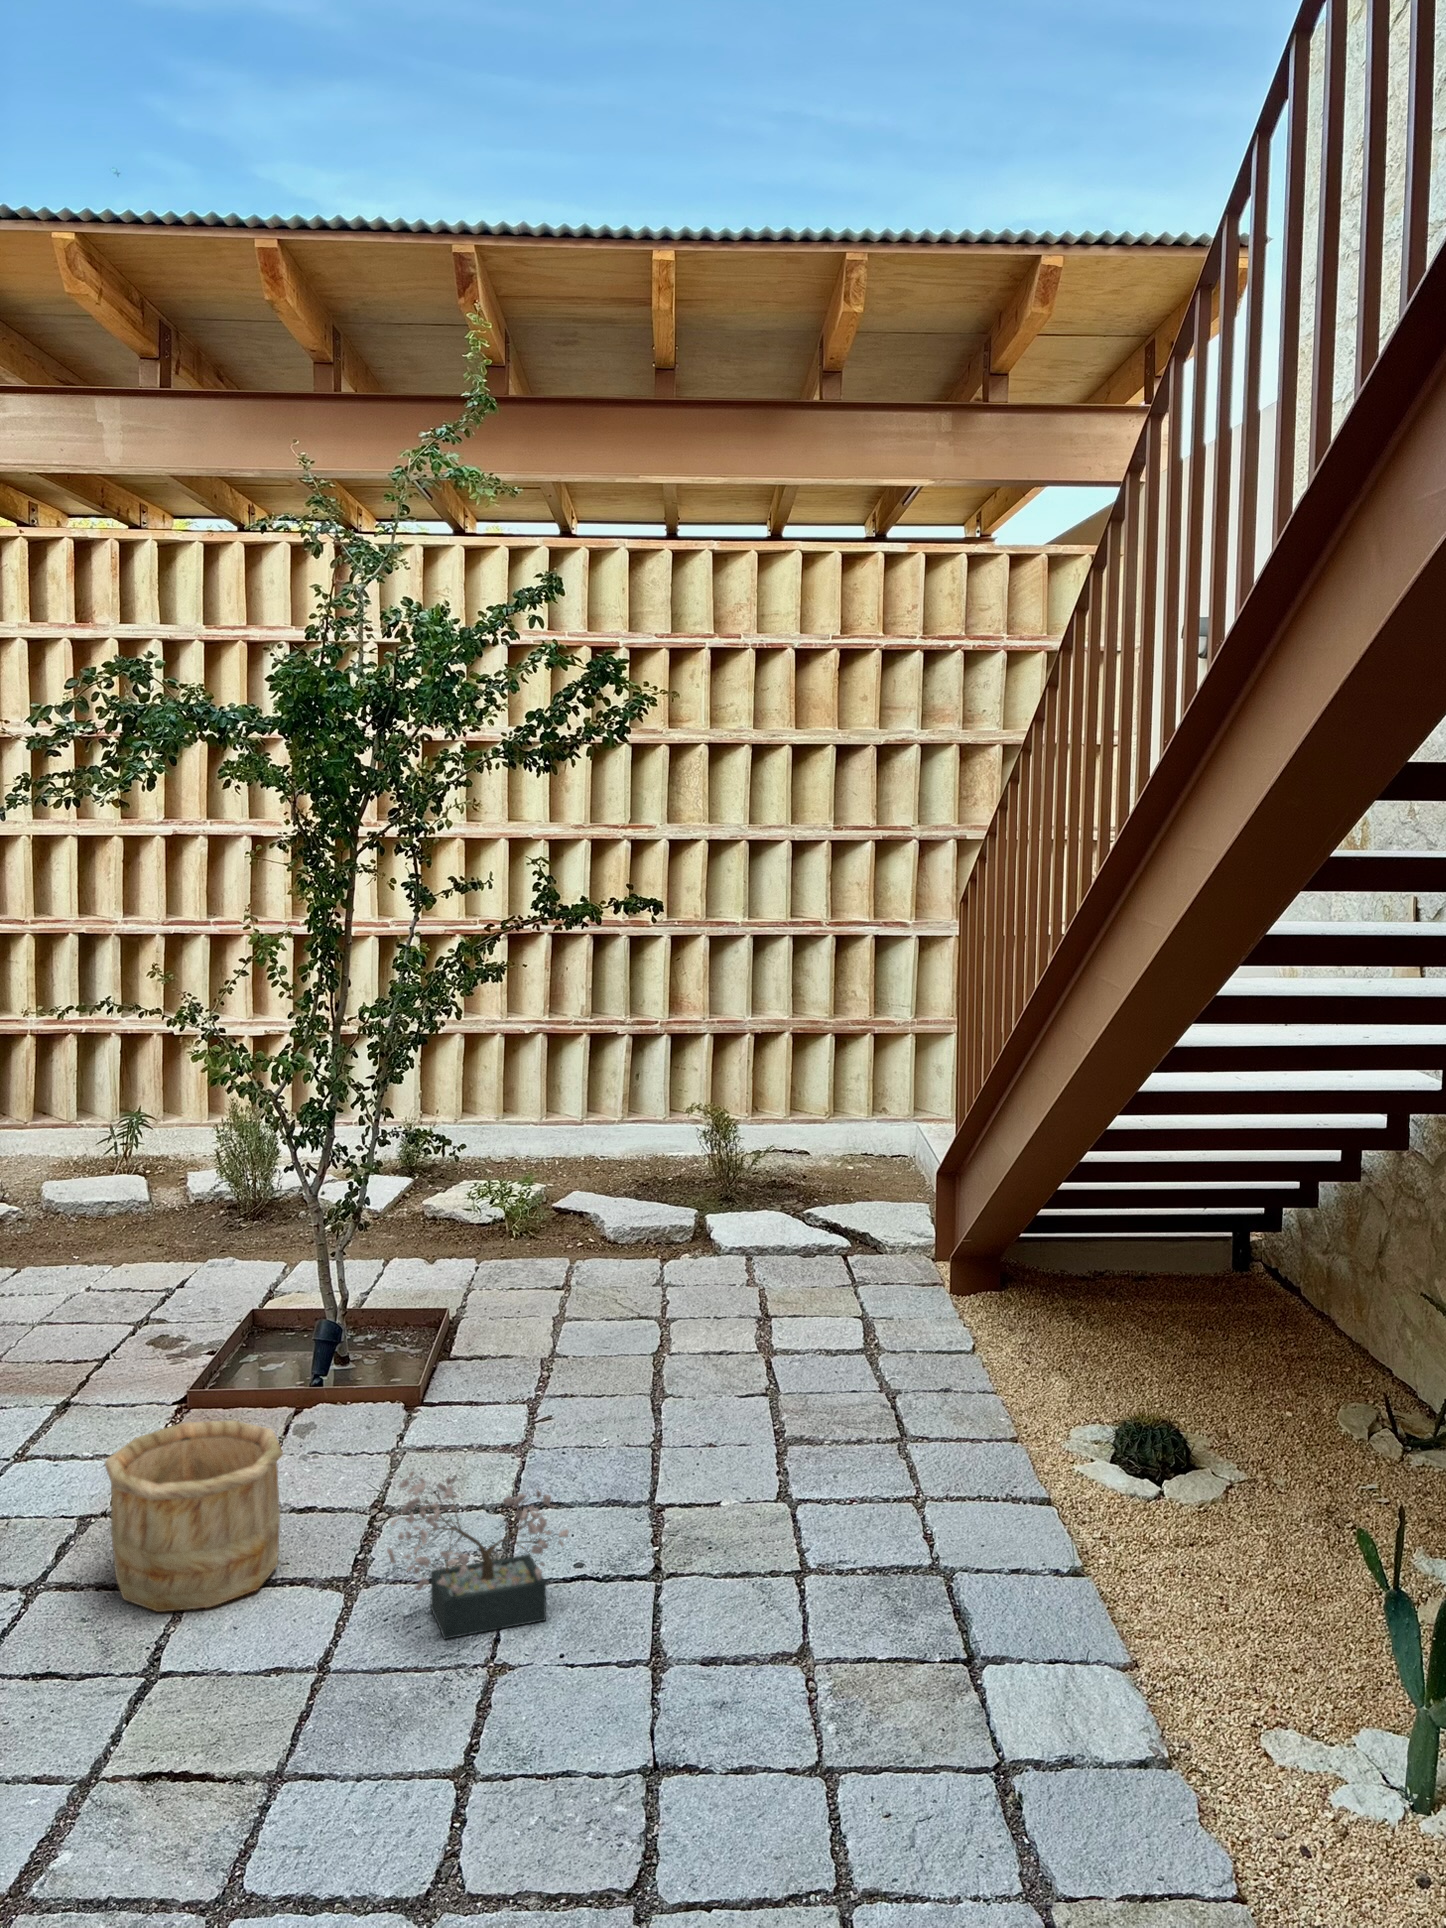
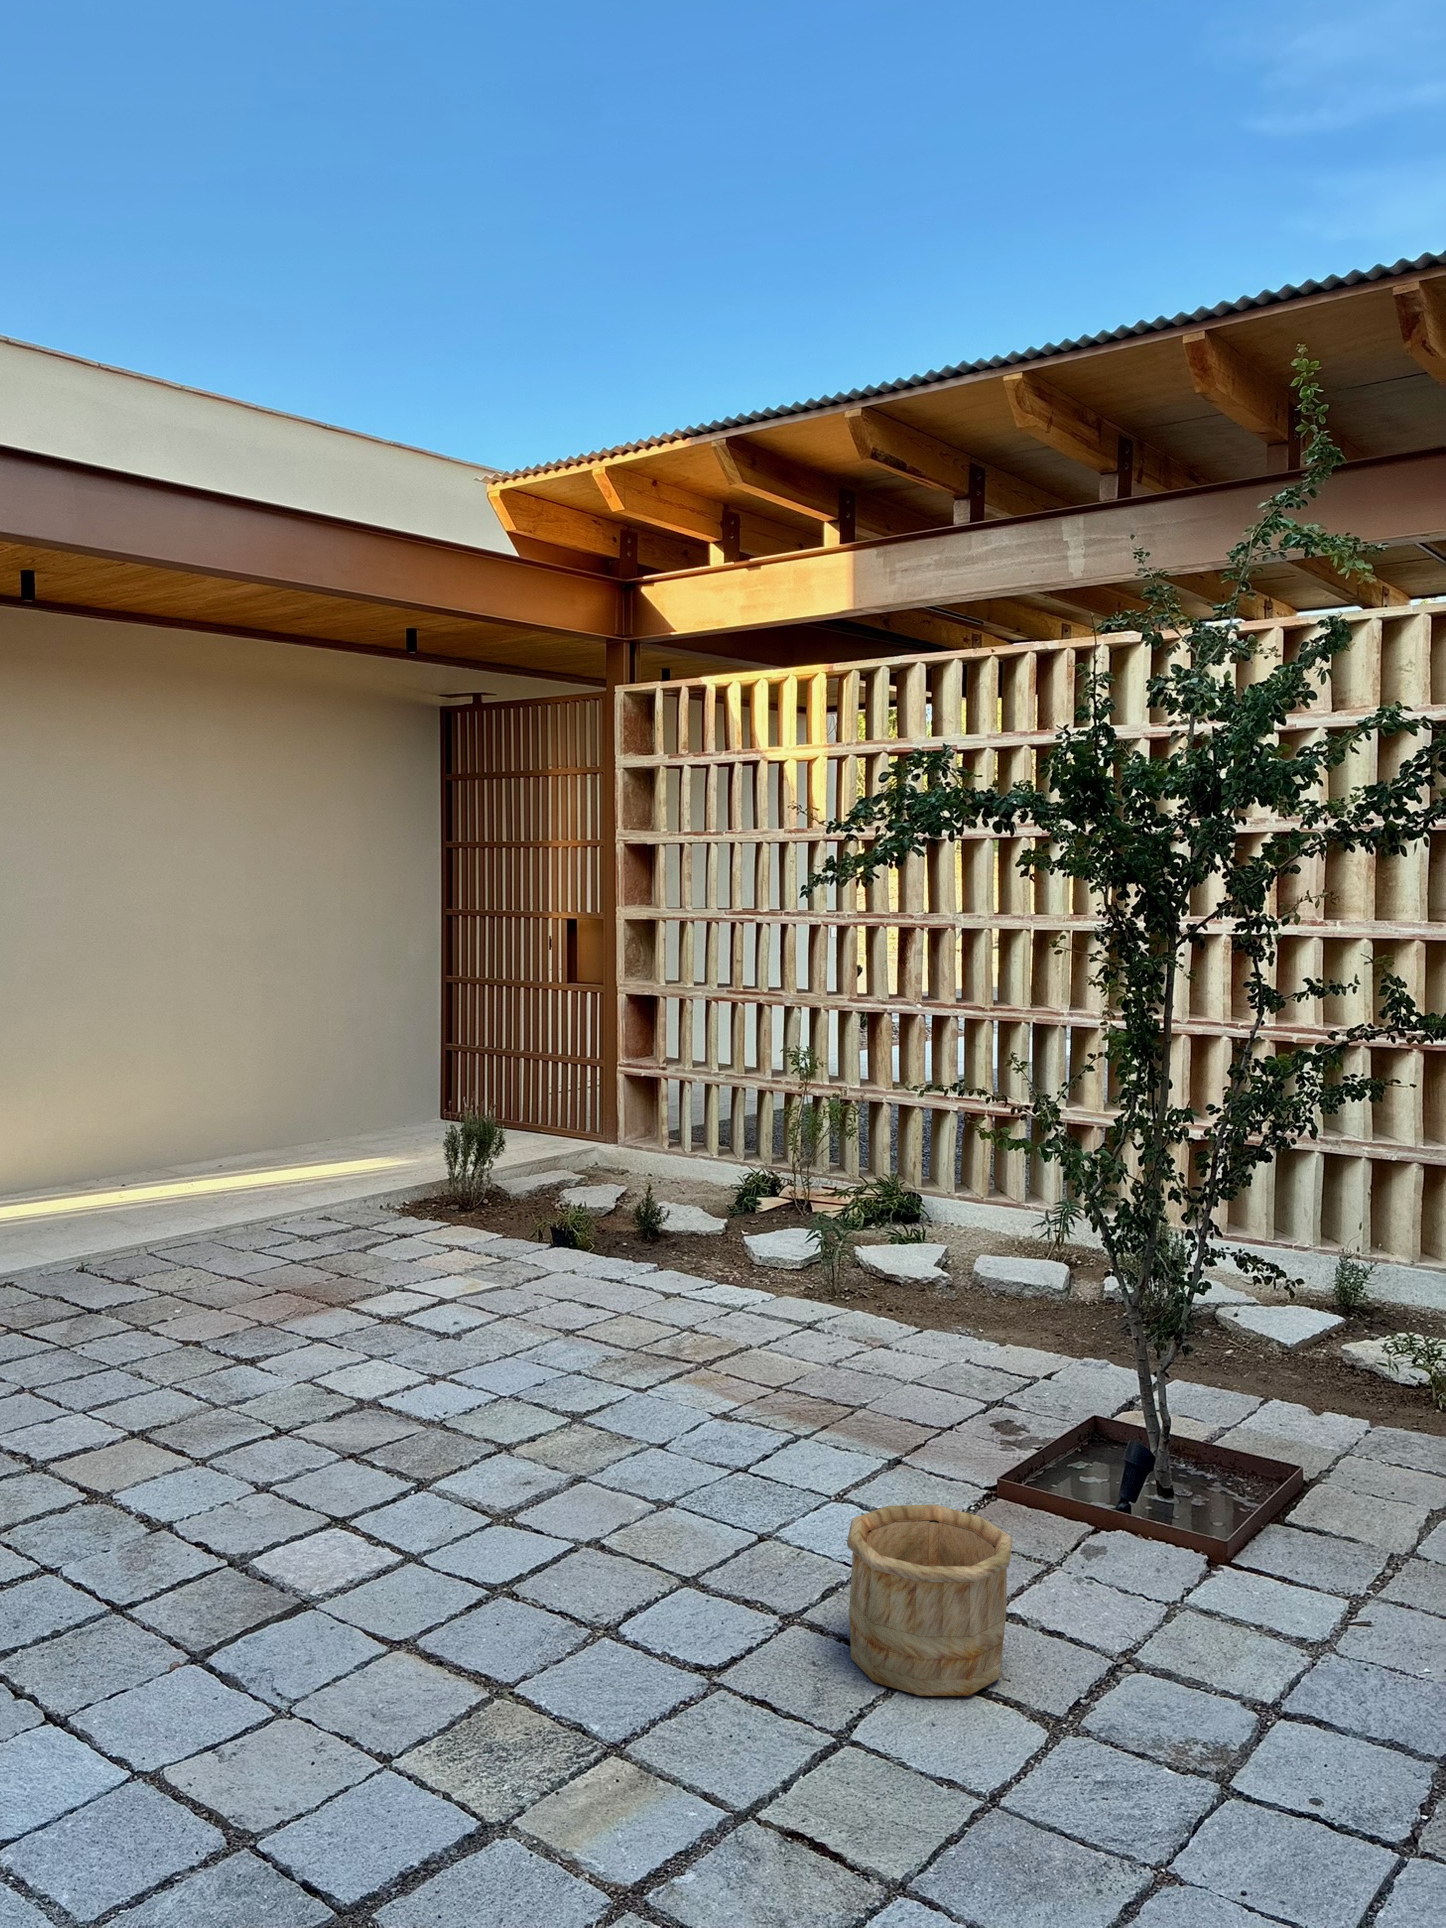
decorative plant: present [387,1472,569,1639] -> none [1079,1624,1289,1848]

